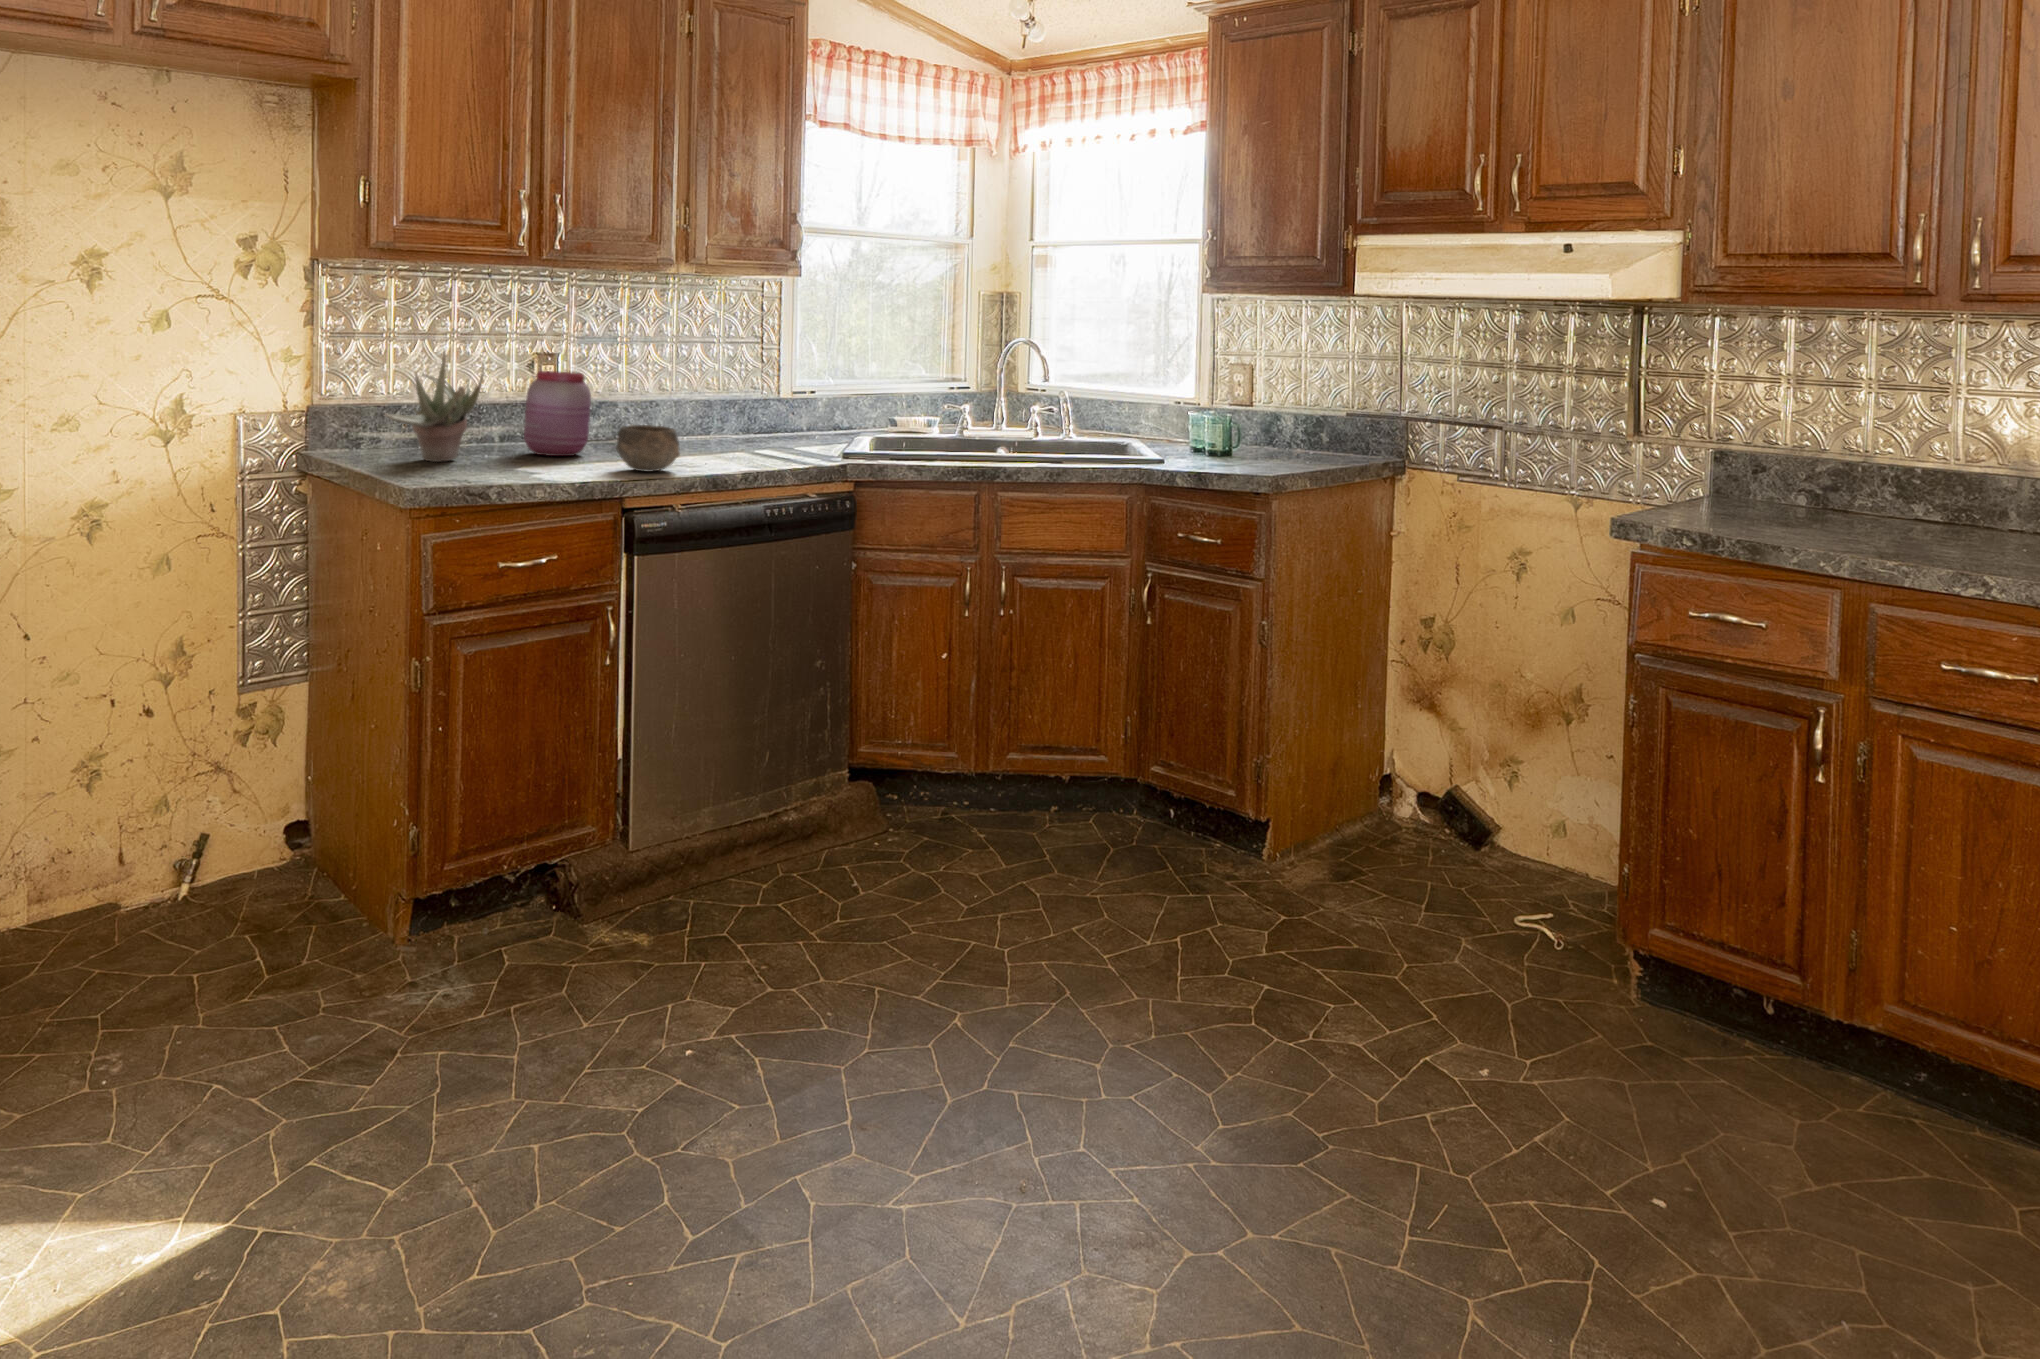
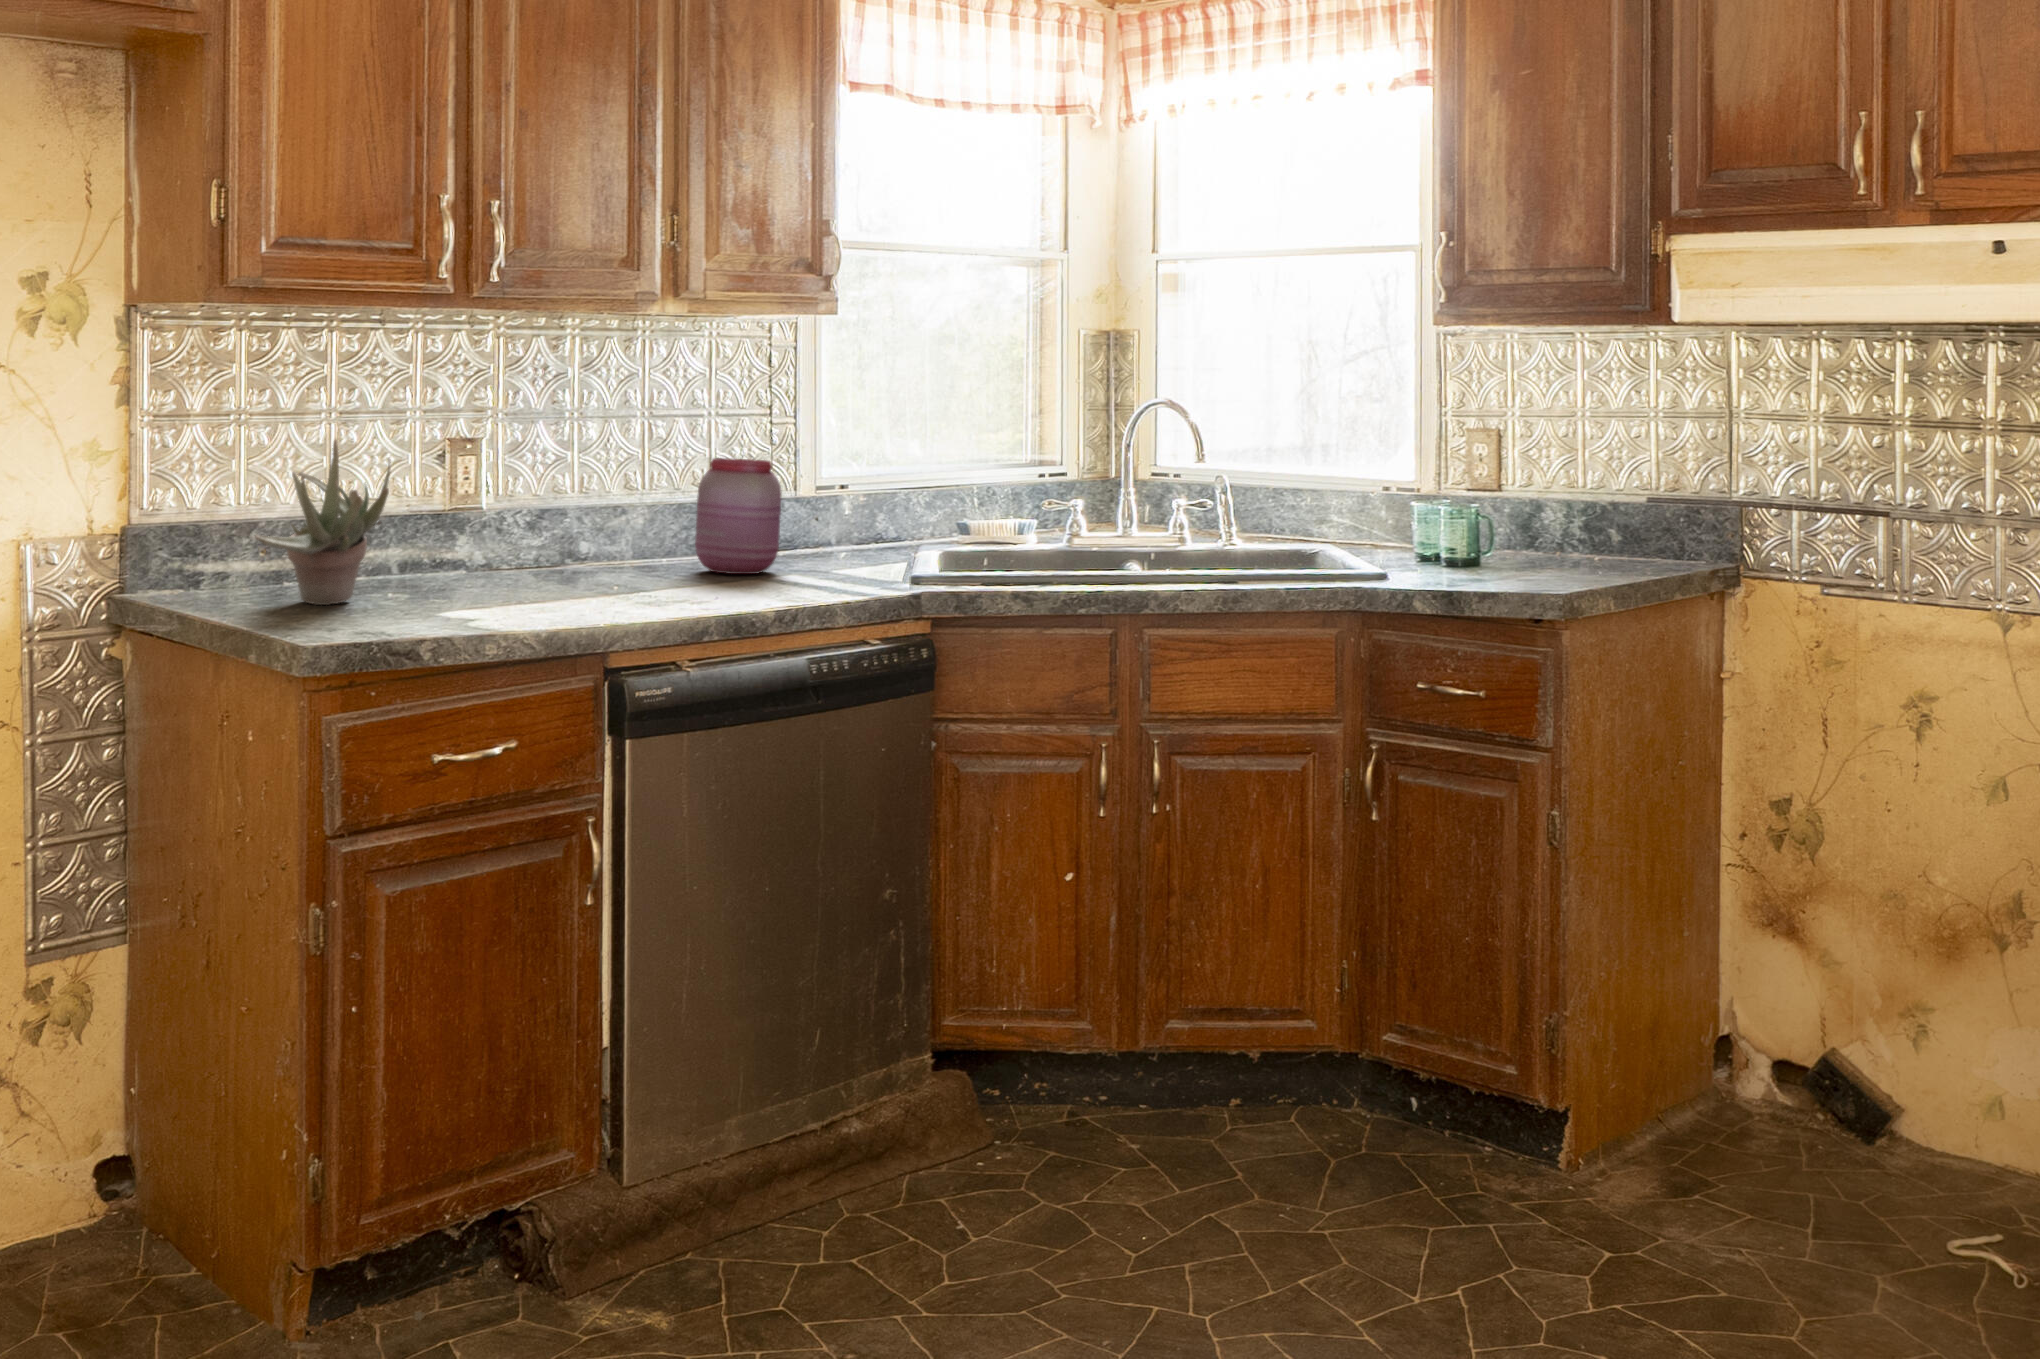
jar: present [524,371,591,456] -> present [695,458,782,574]
bowl: present [616,425,680,472] -> none [590,541,688,612]

